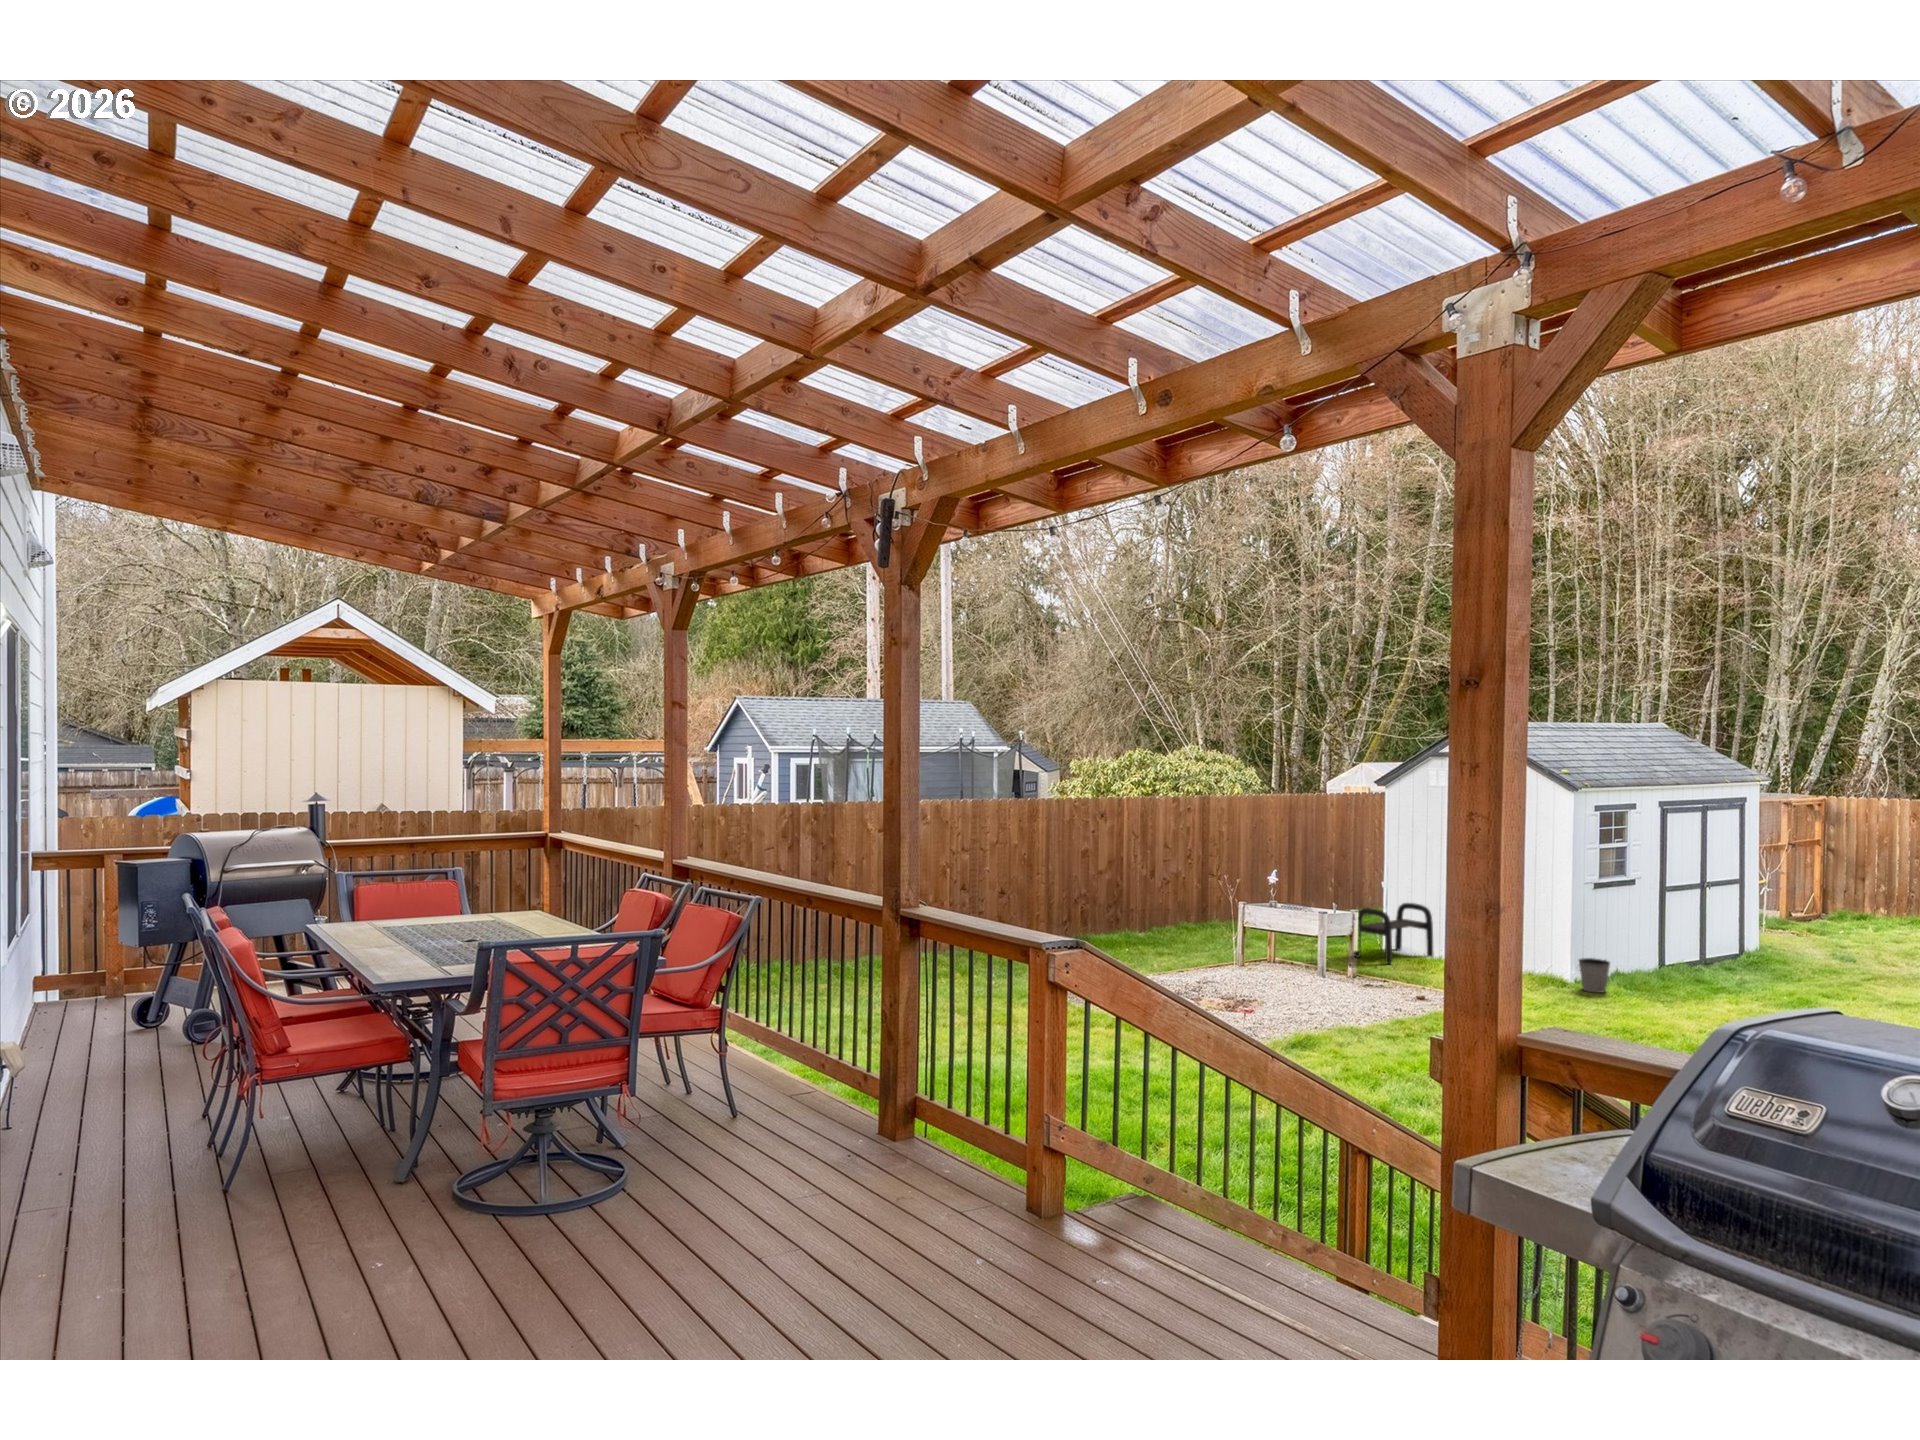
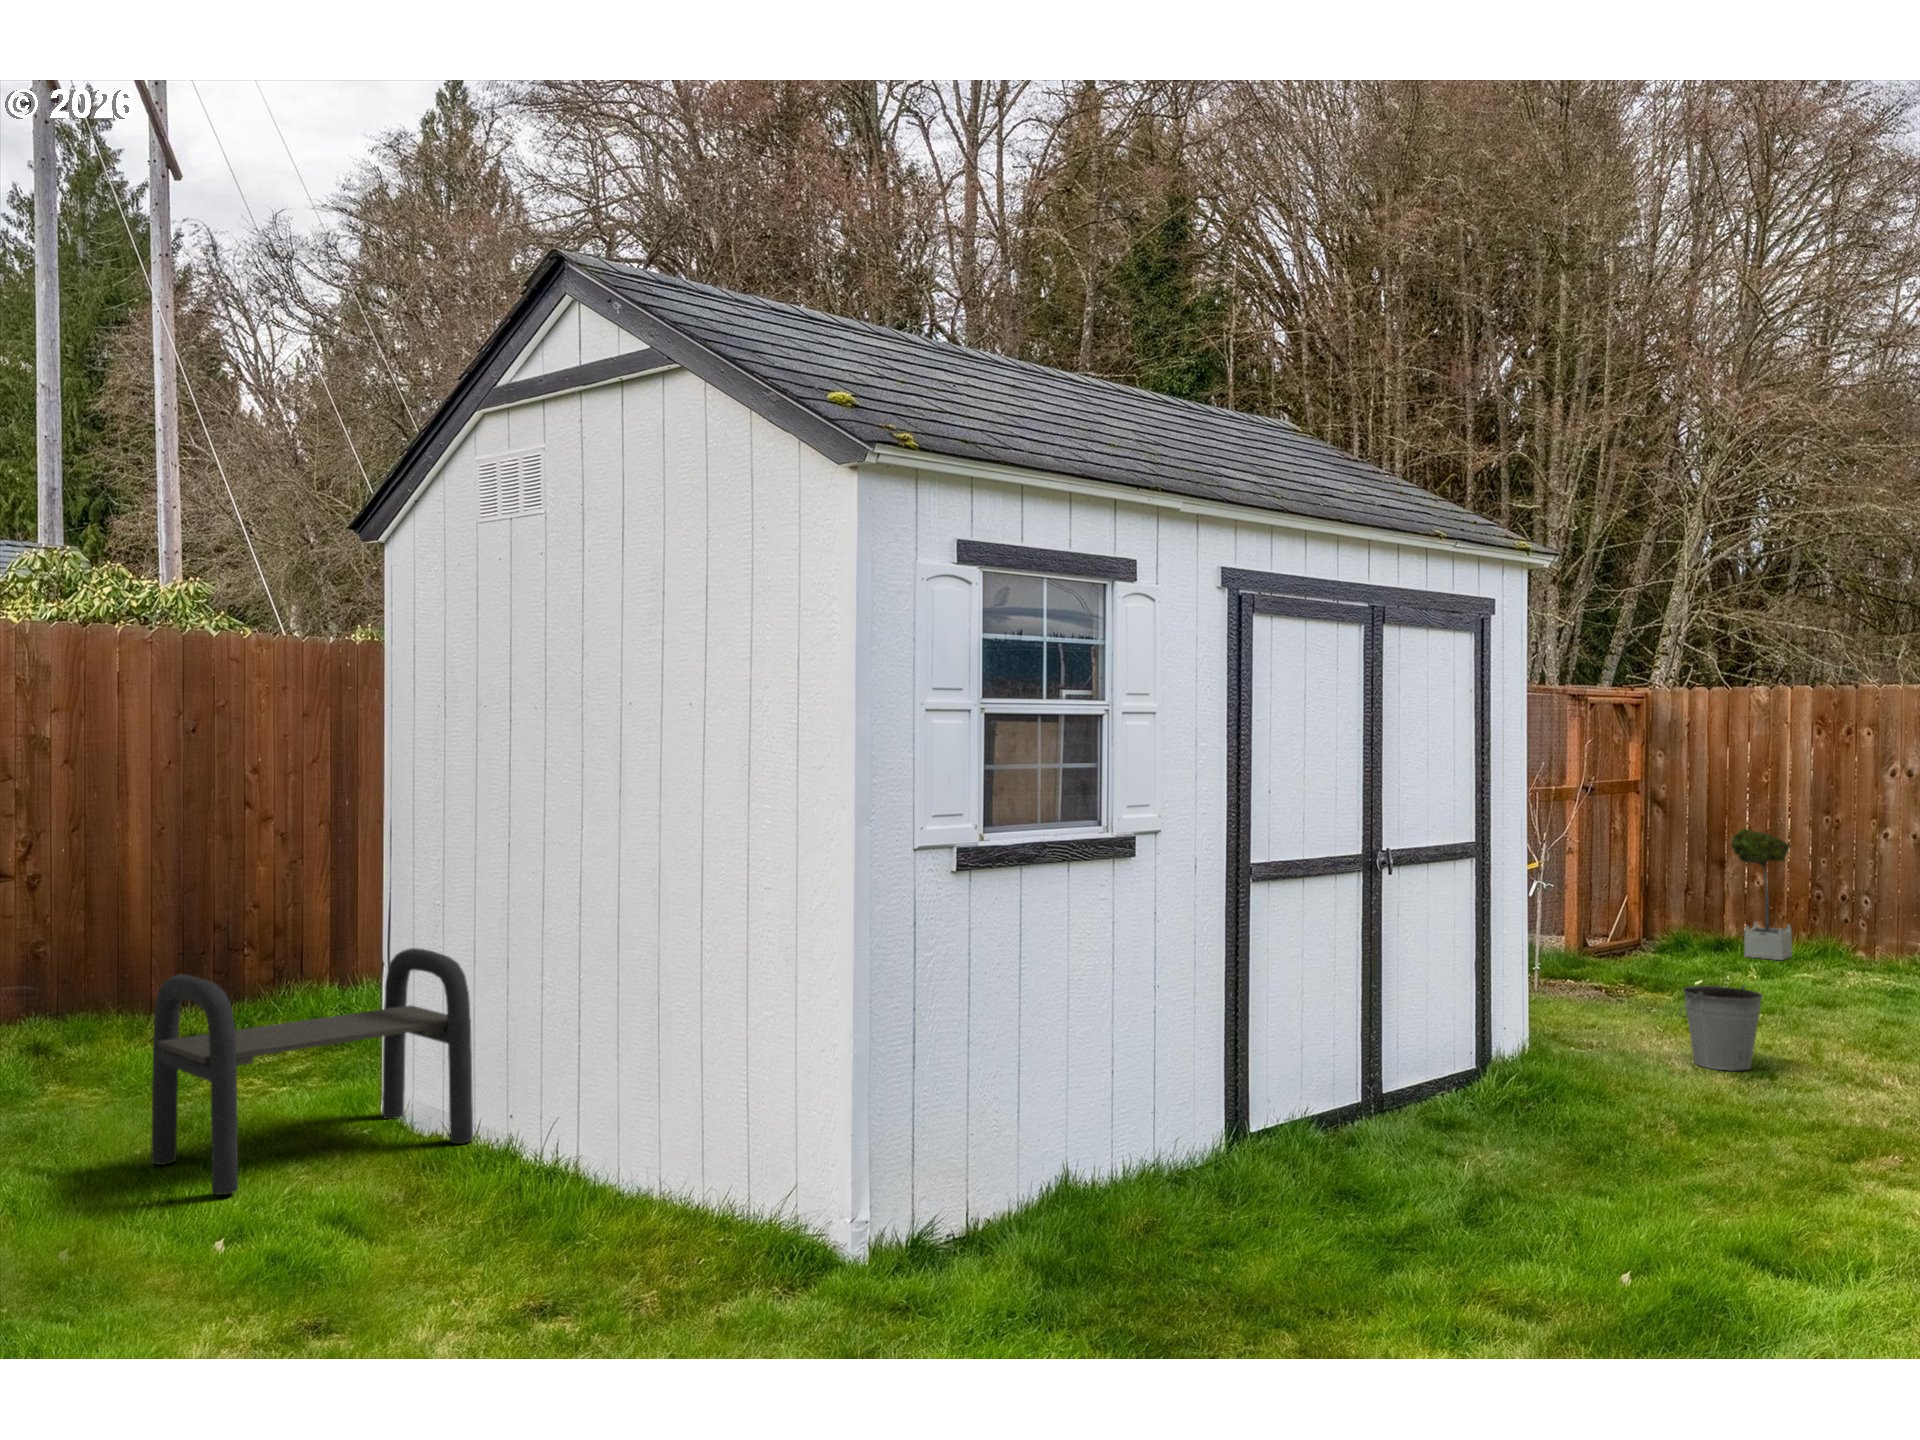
potted tree: none [1863,867,1892,924] -> present [1731,828,1792,960]
bucket: present [1579,958,1610,993] -> present [1683,986,1762,1071]

